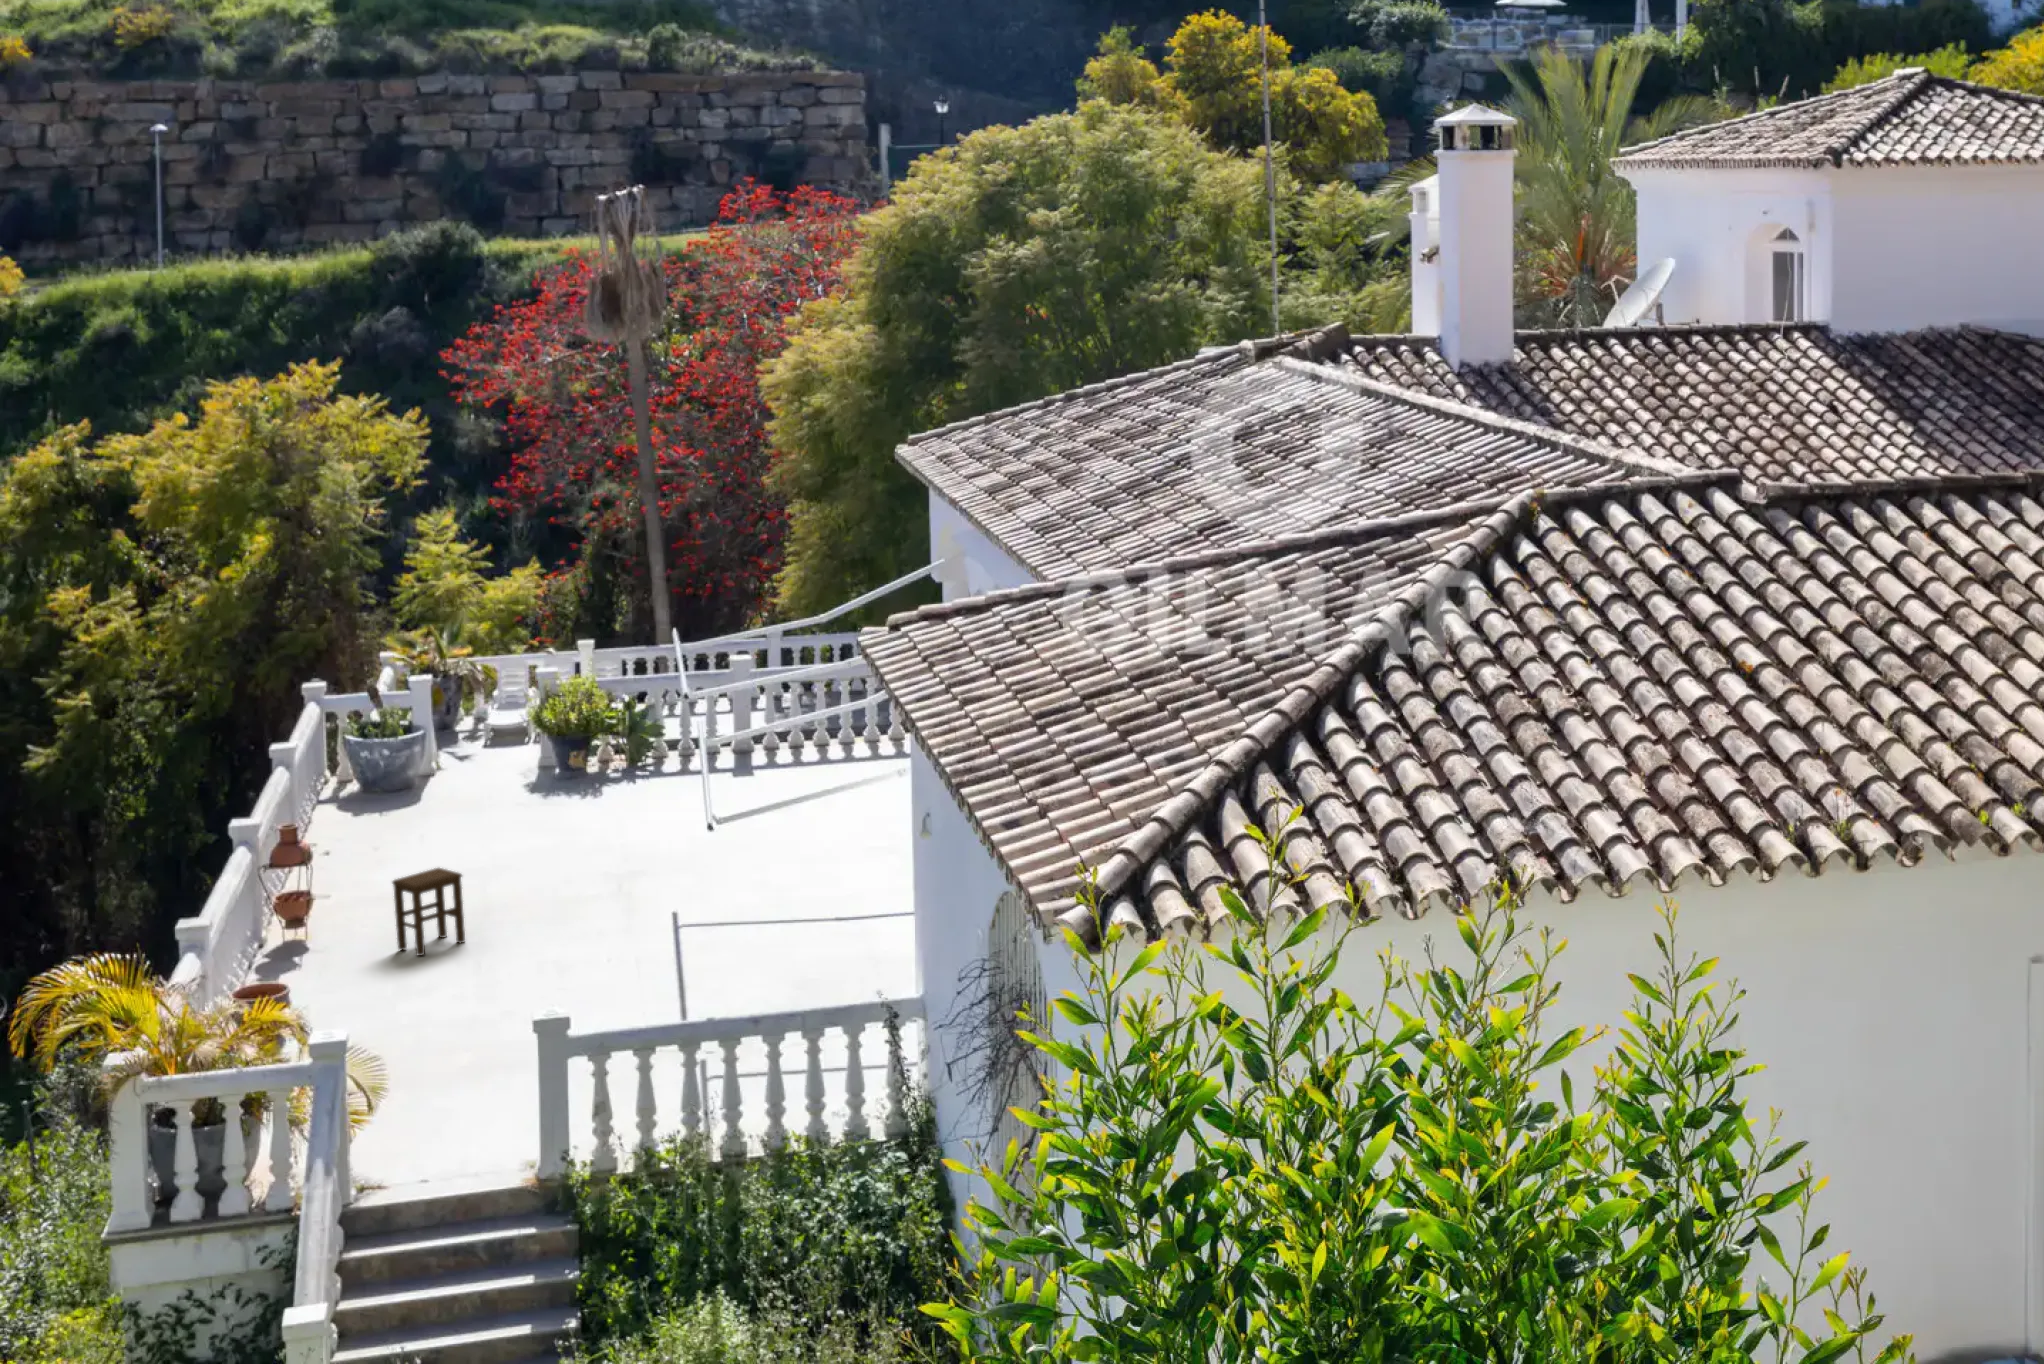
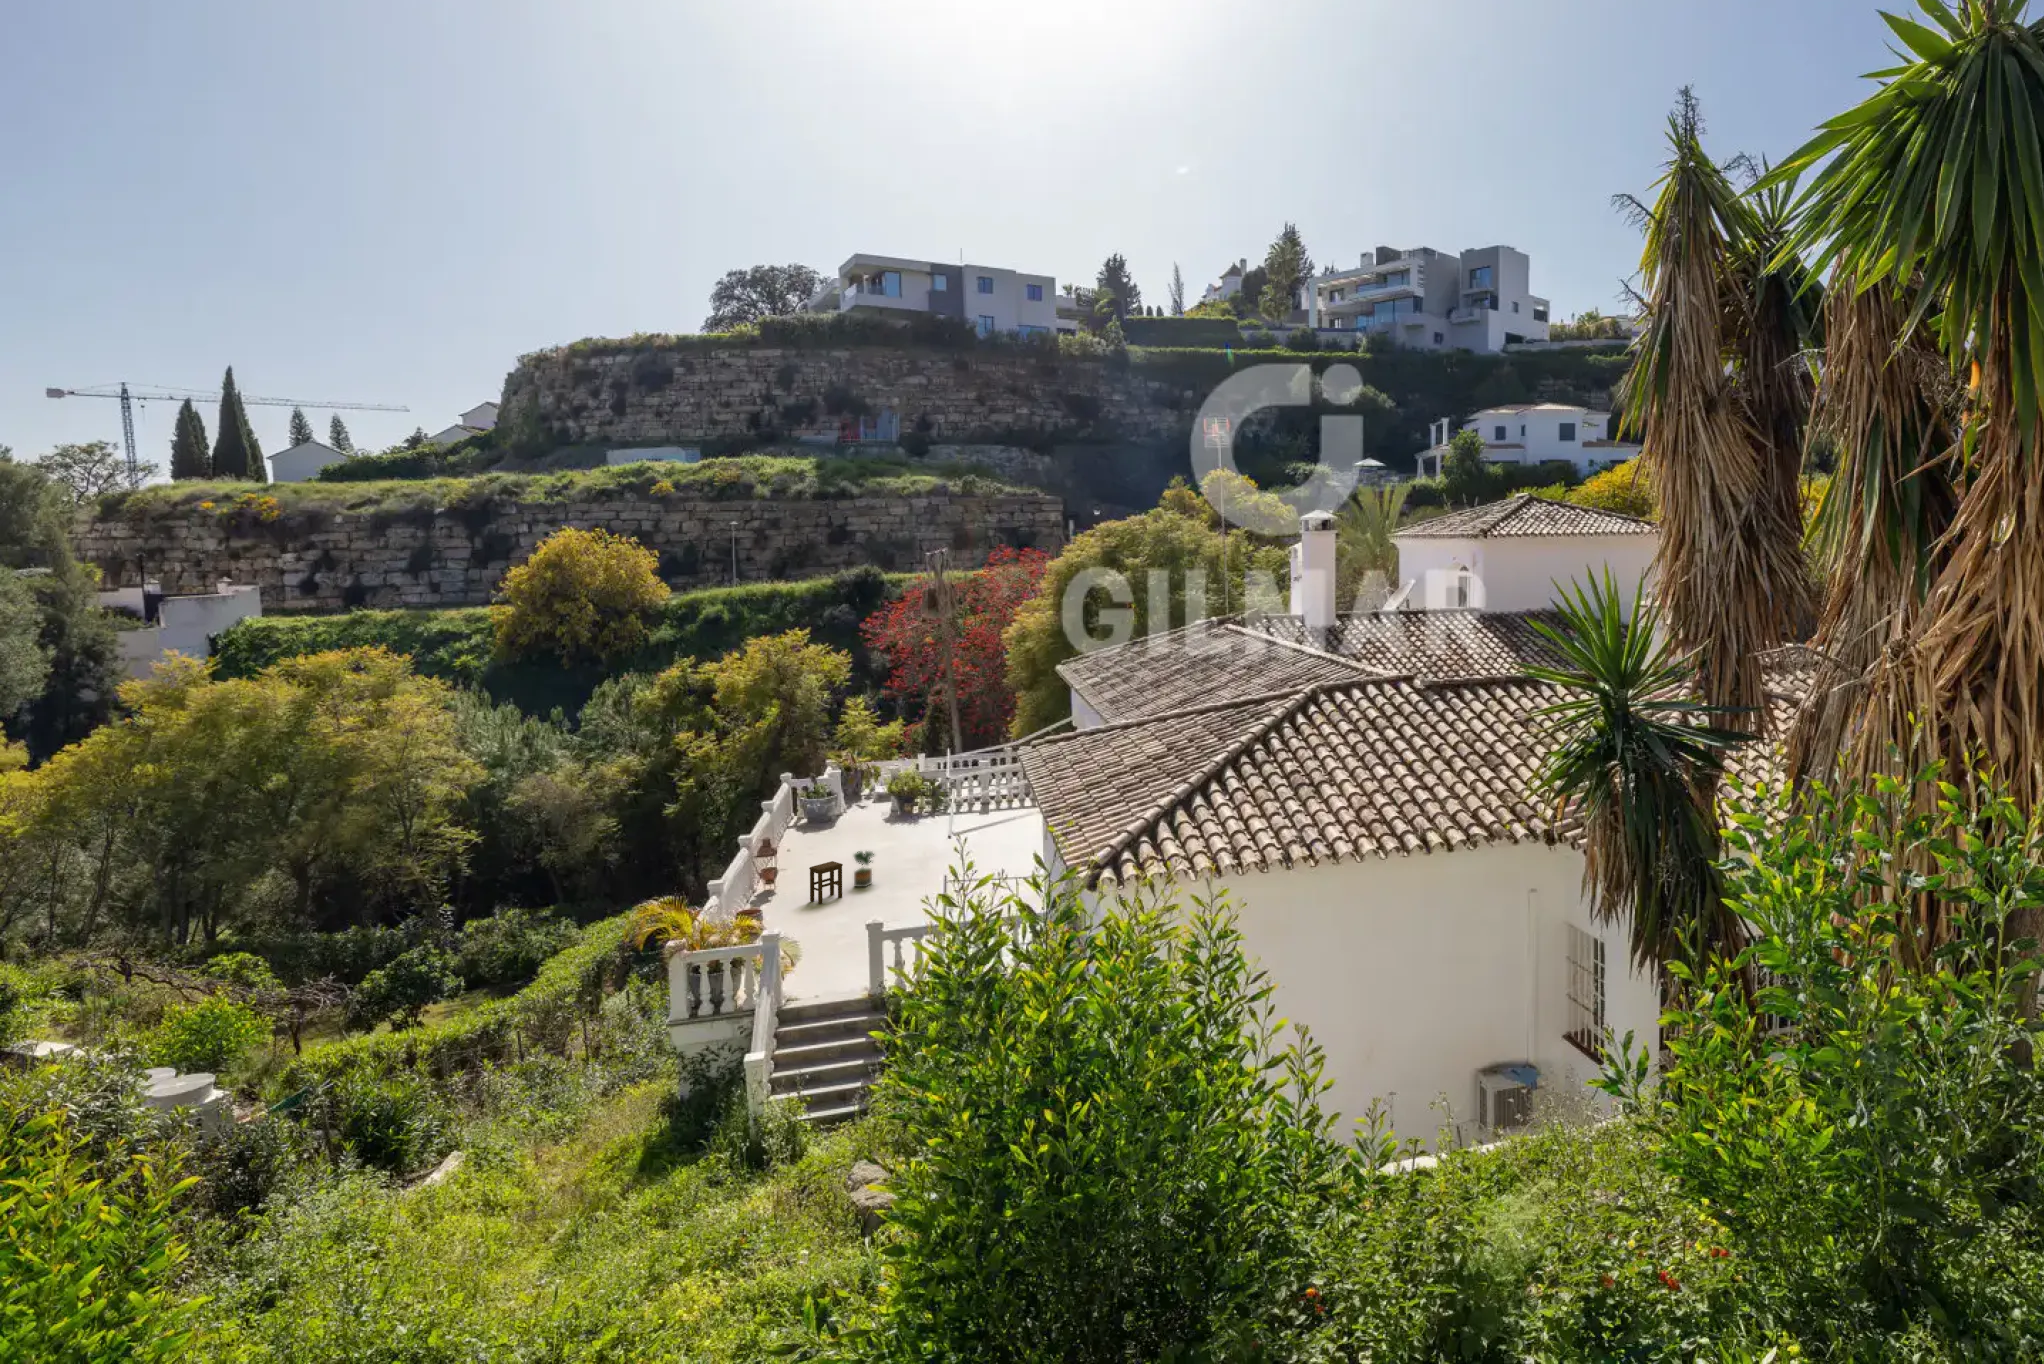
potted tree: none [480,844,530,921] -> present [854,851,874,887]

